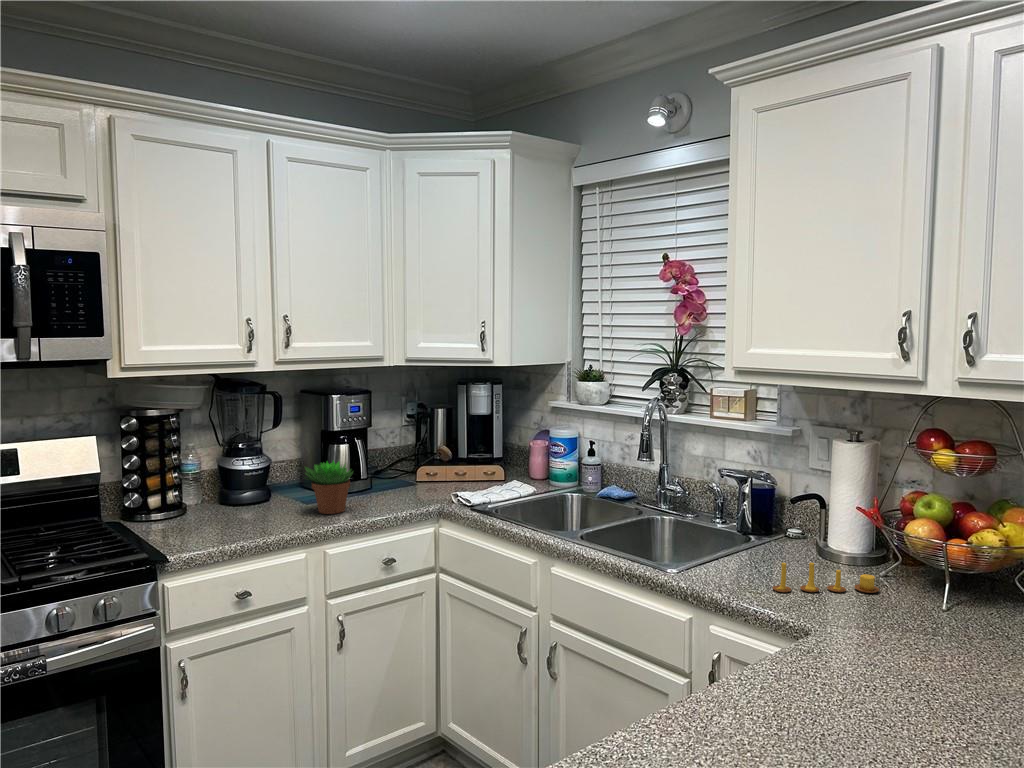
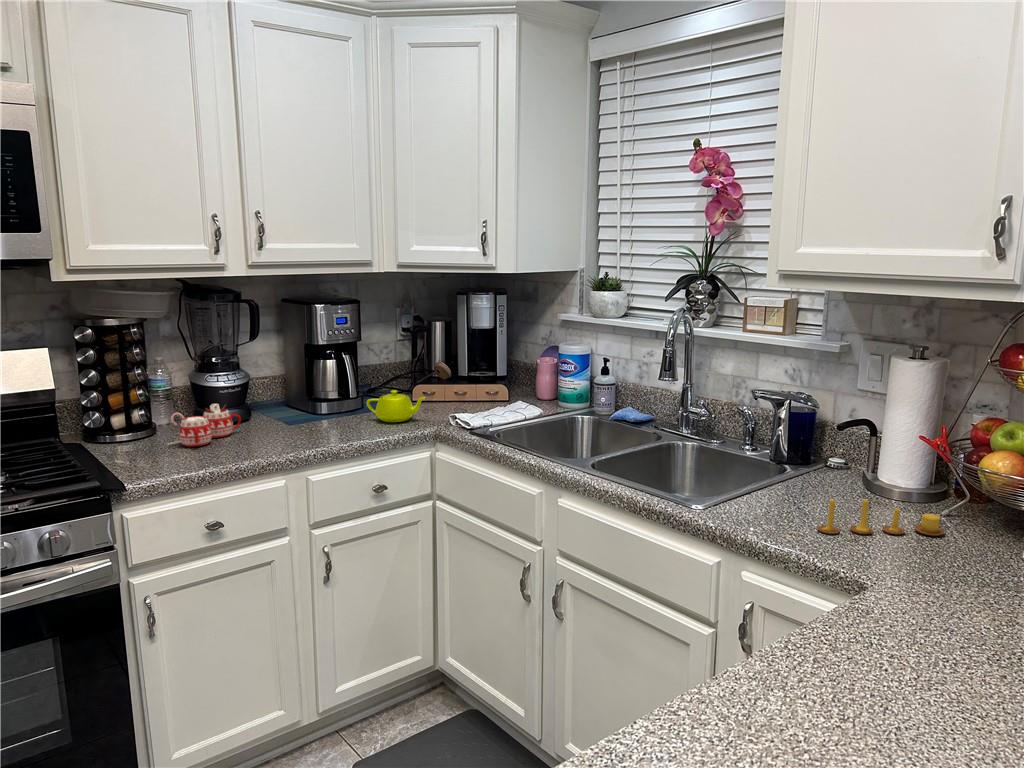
succulent plant: present [305,461,353,514] -> none [283,376,340,436]
teapot: none [376,472,430,501] -> present [367,390,426,422]
mug: none [199,485,264,524] -> present [168,404,241,447]

